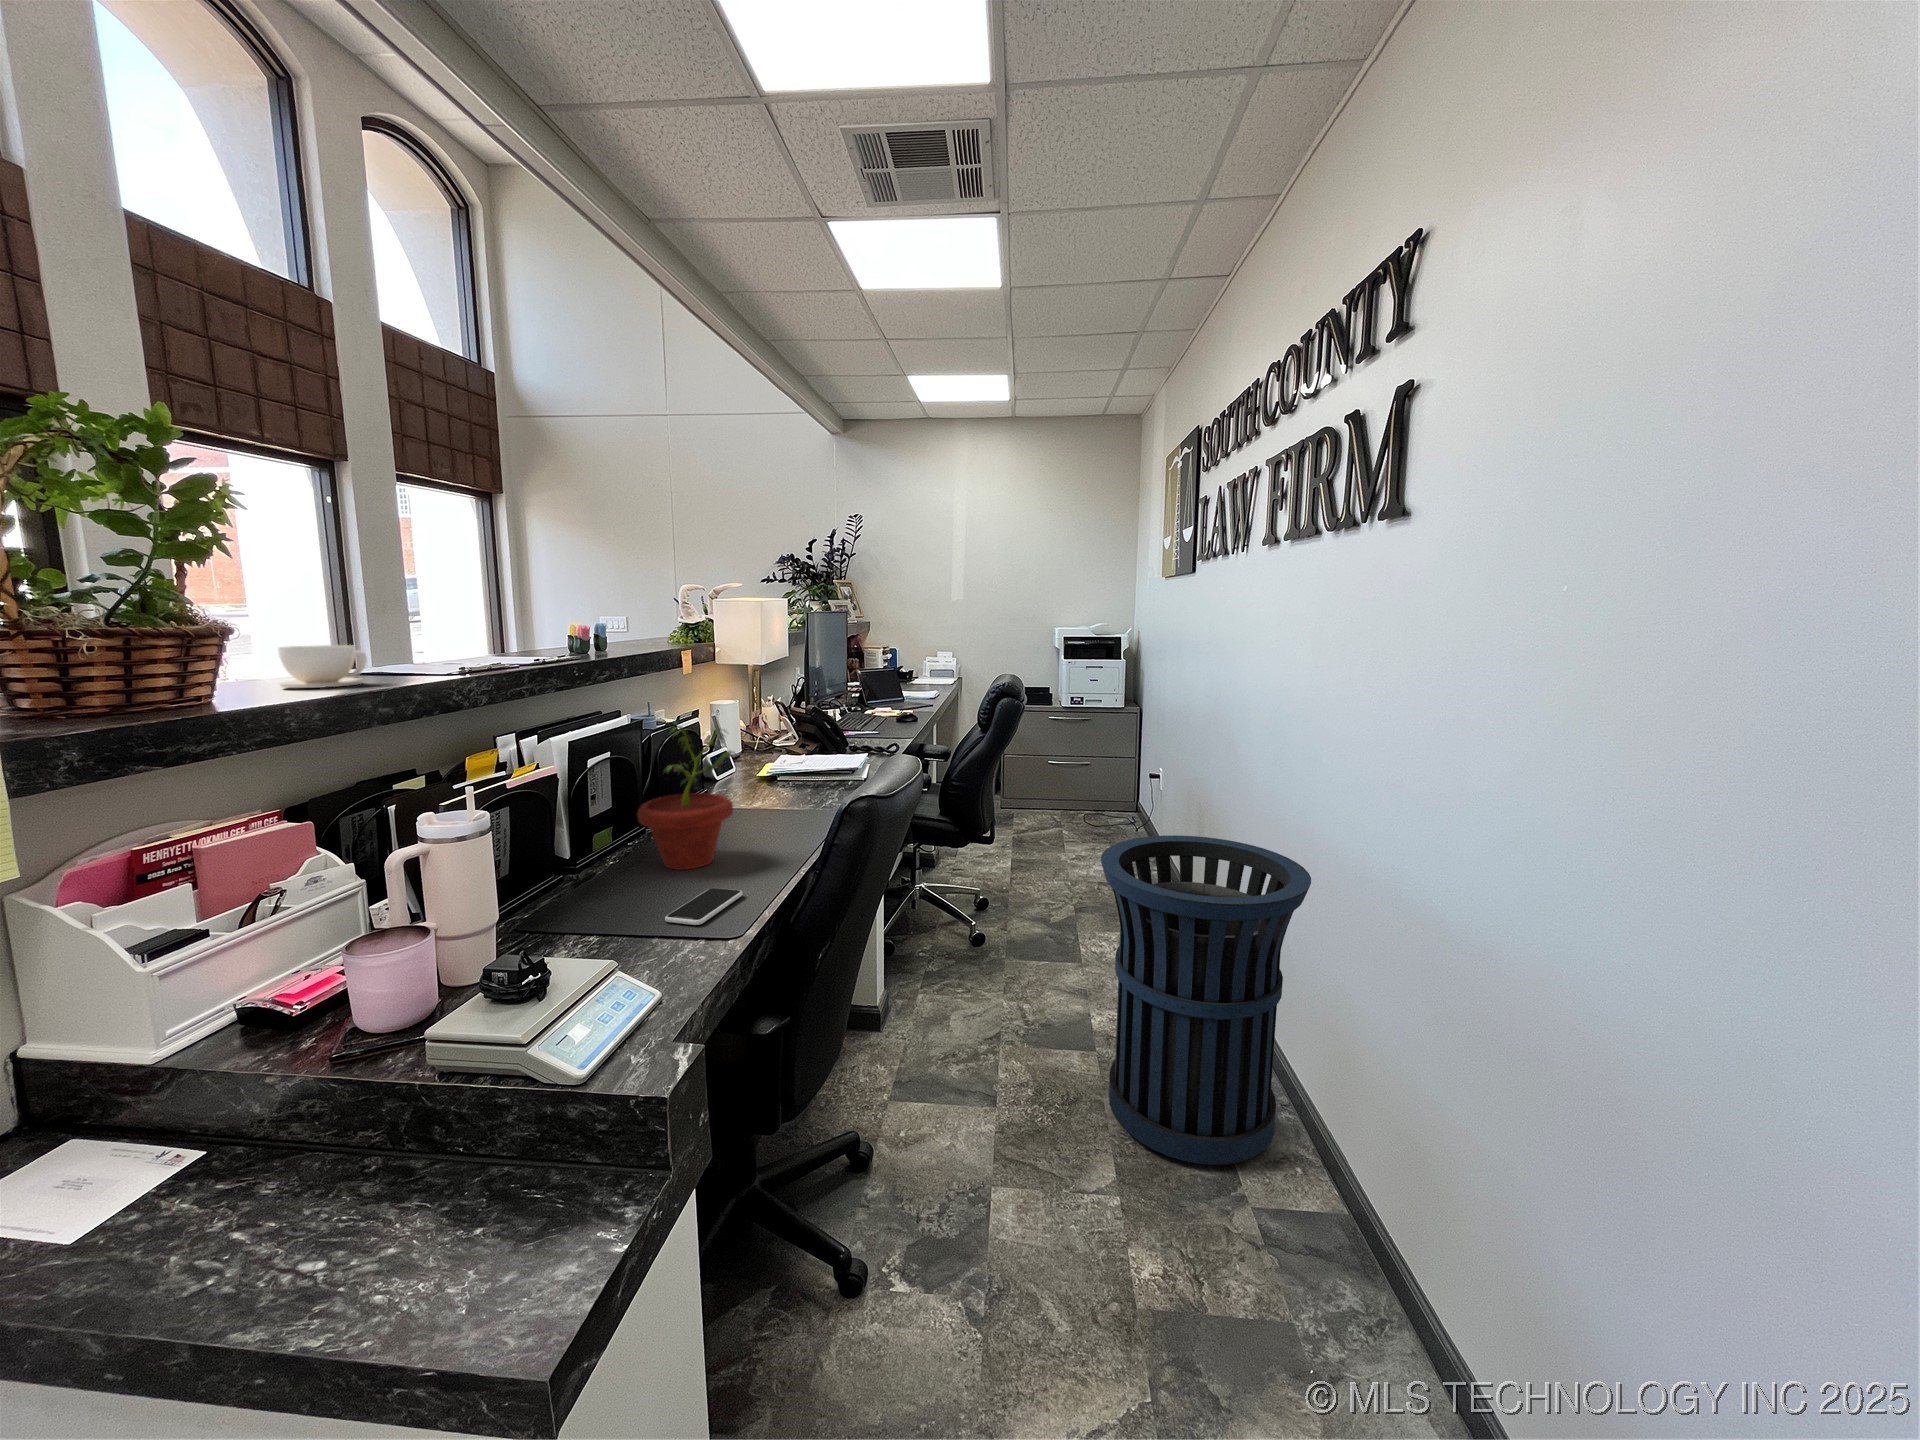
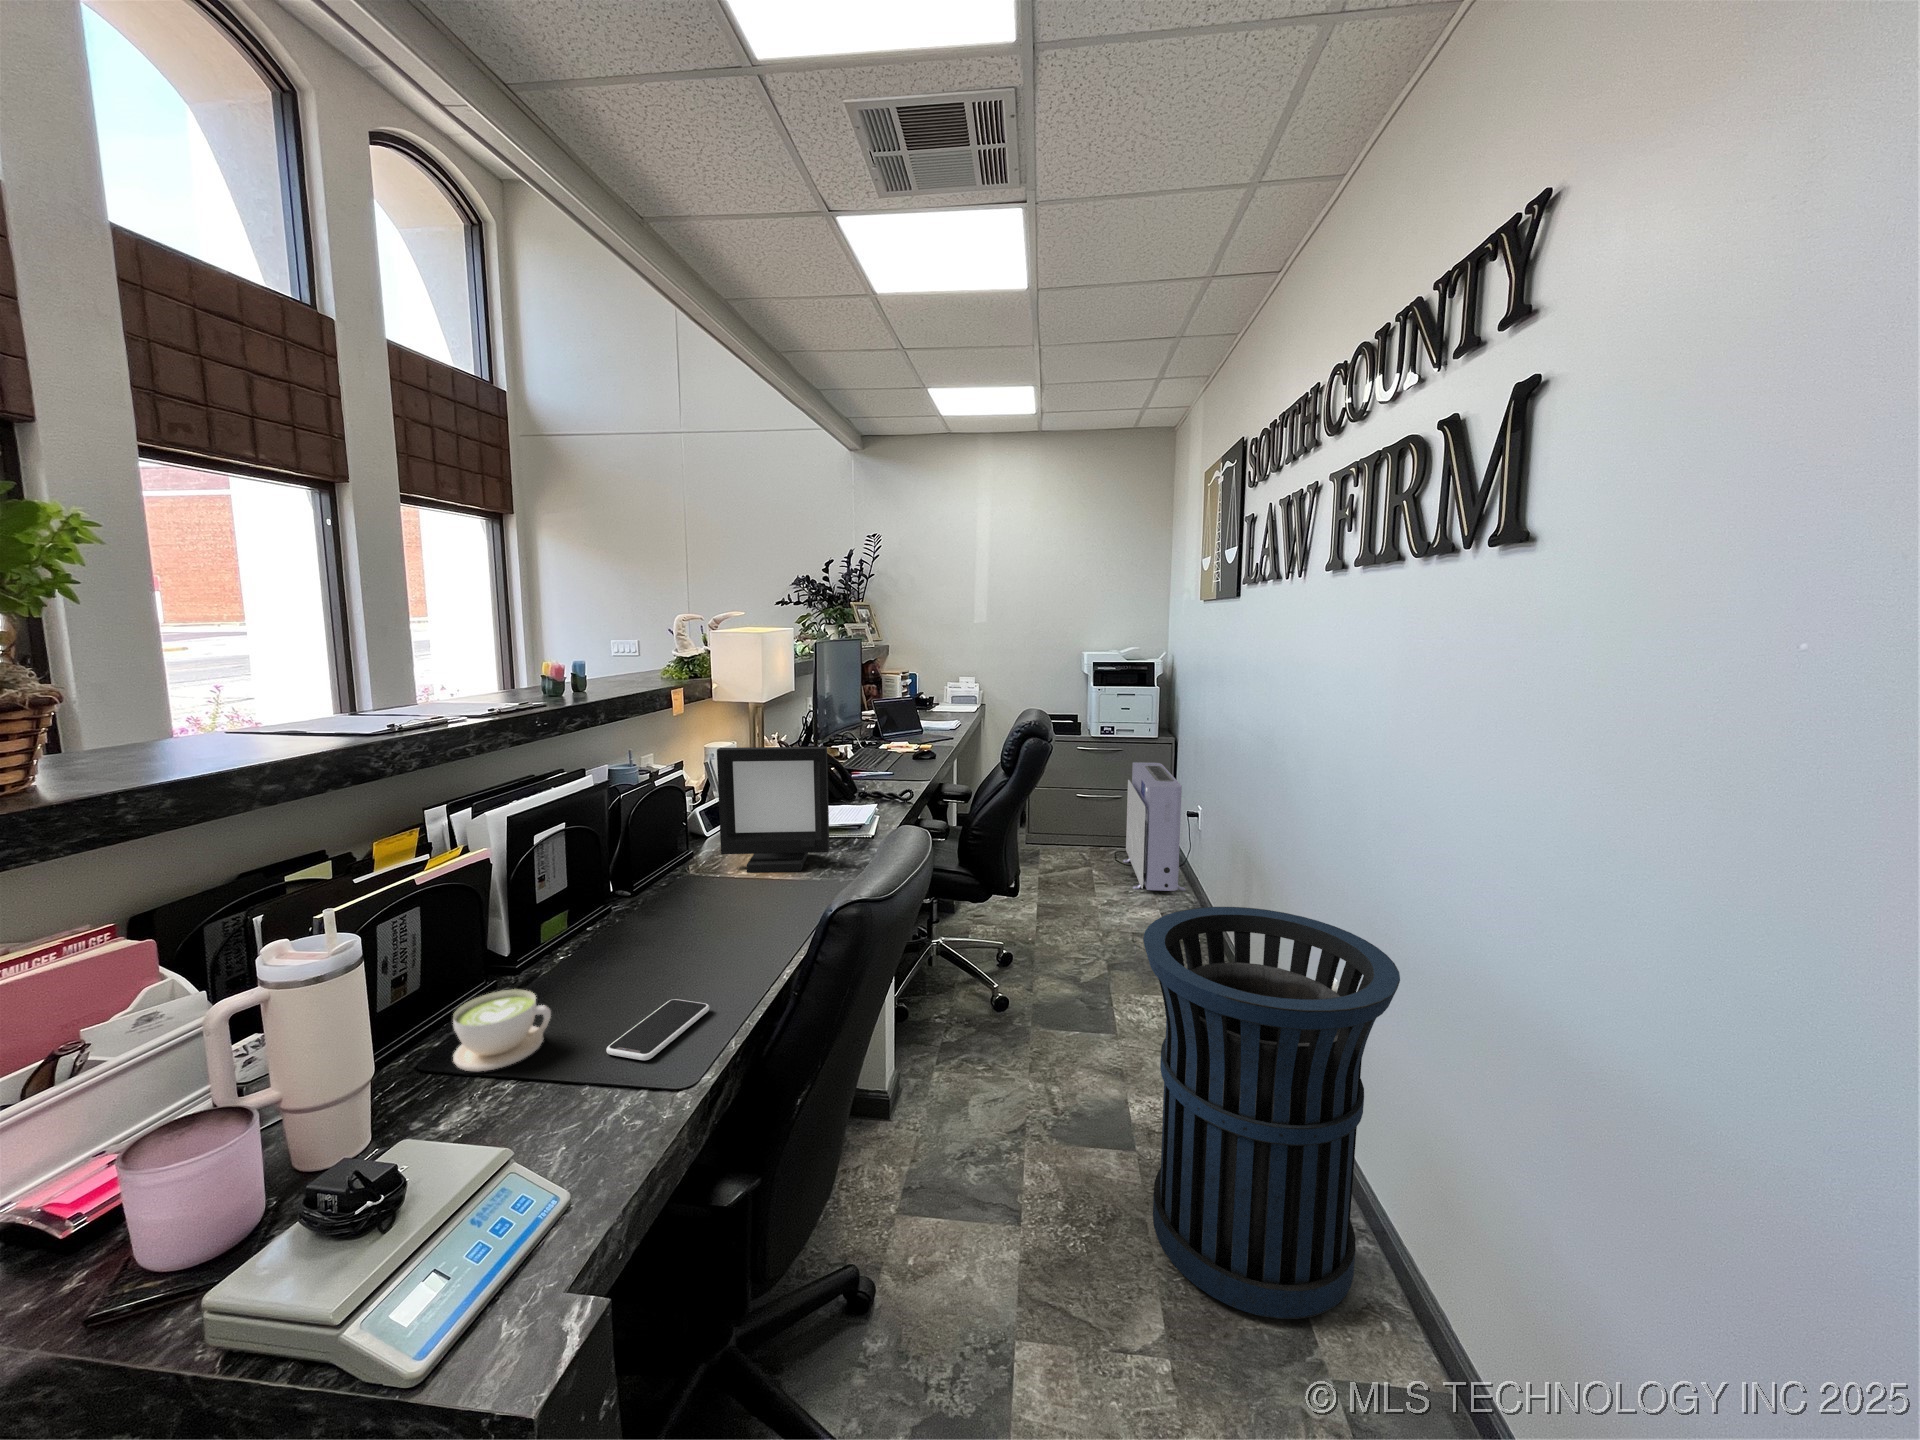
coffee cup: present [278,645,367,688] -> present [453,989,551,1071]
picture frame: none [729,697,829,807] -> present [717,747,829,872]
potted plant: present [637,721,735,870] -> none [592,788,712,967]
air purifier: none [1091,731,1148,847] -> present [1123,762,1186,891]

